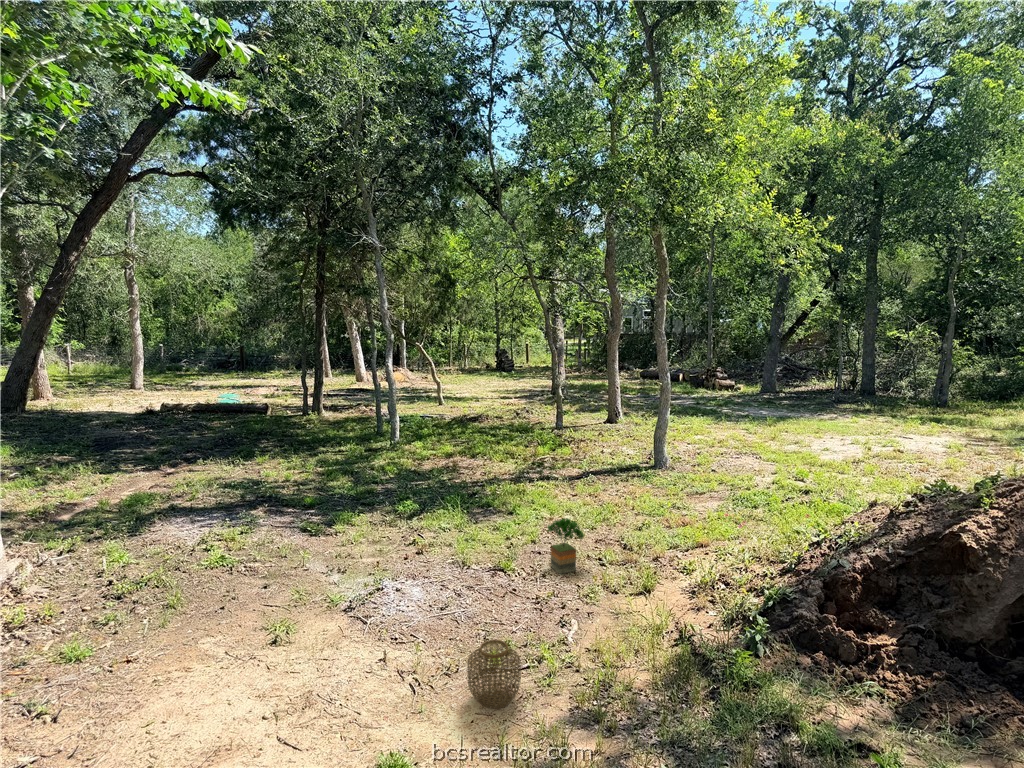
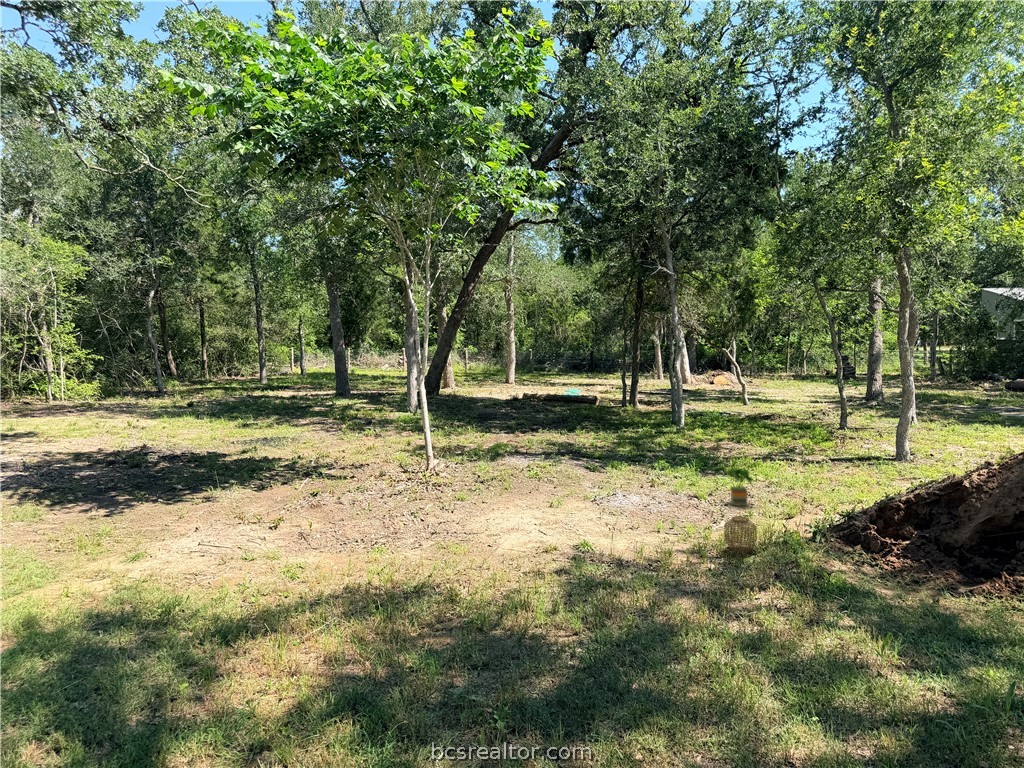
woven basket: present [467,640,521,709] -> present [724,516,757,552]

